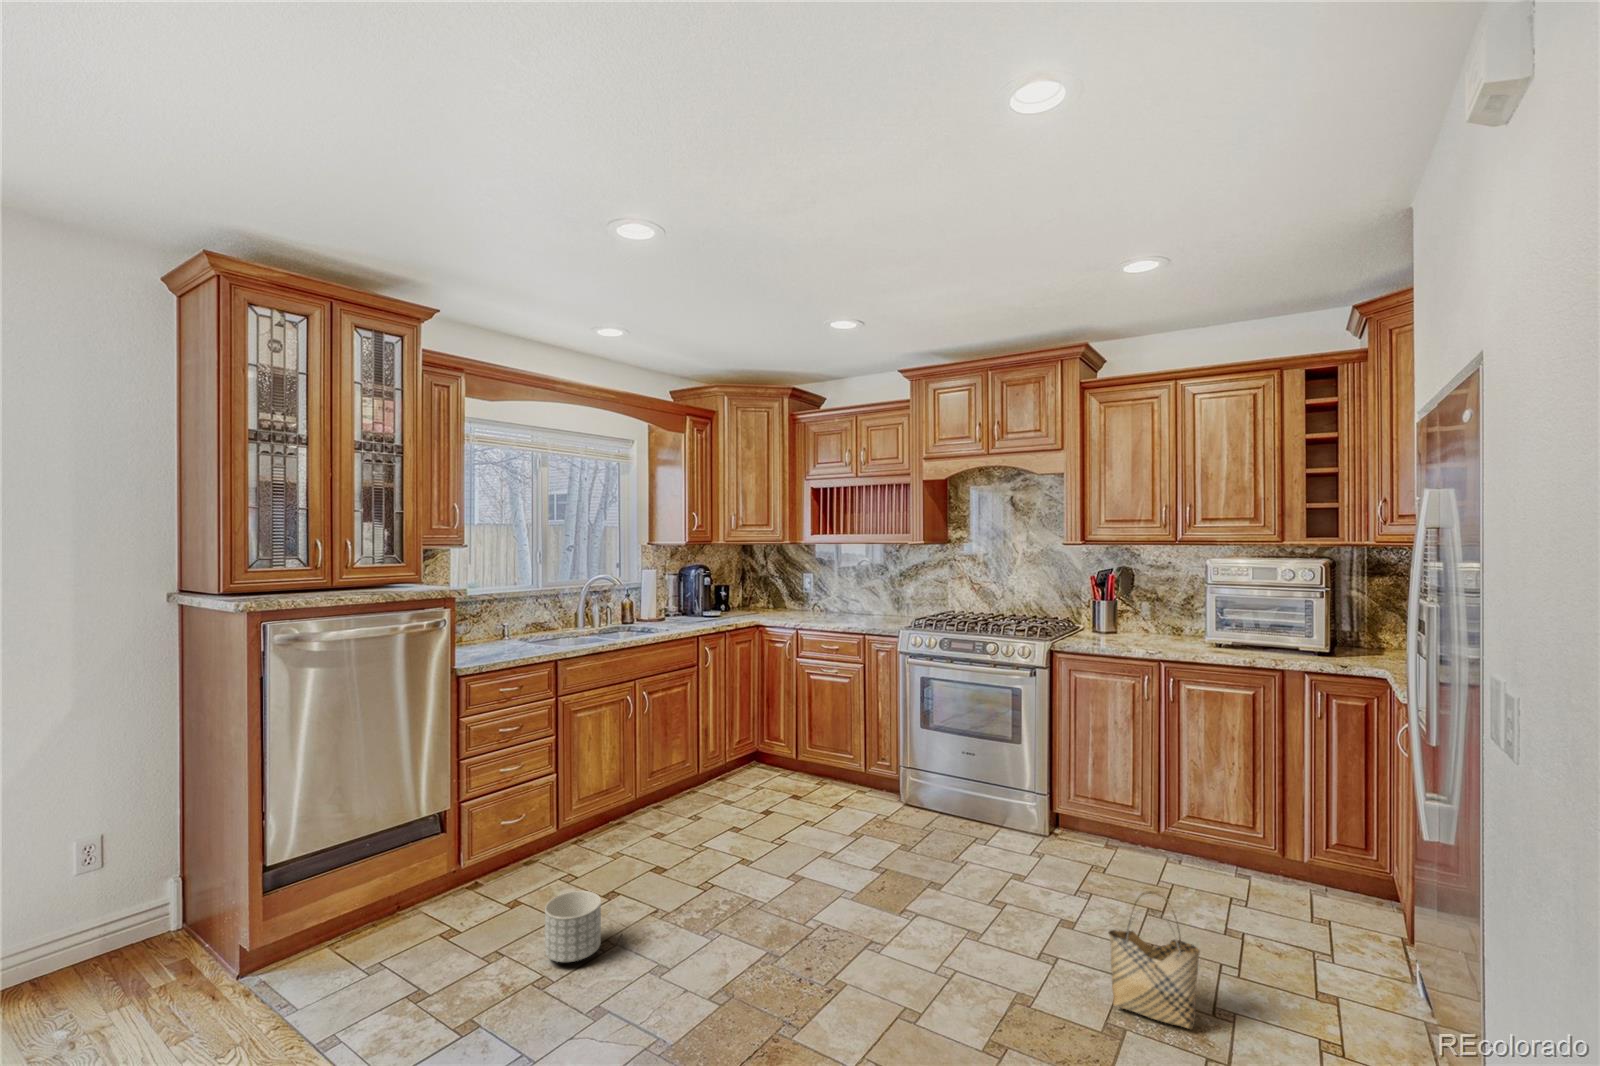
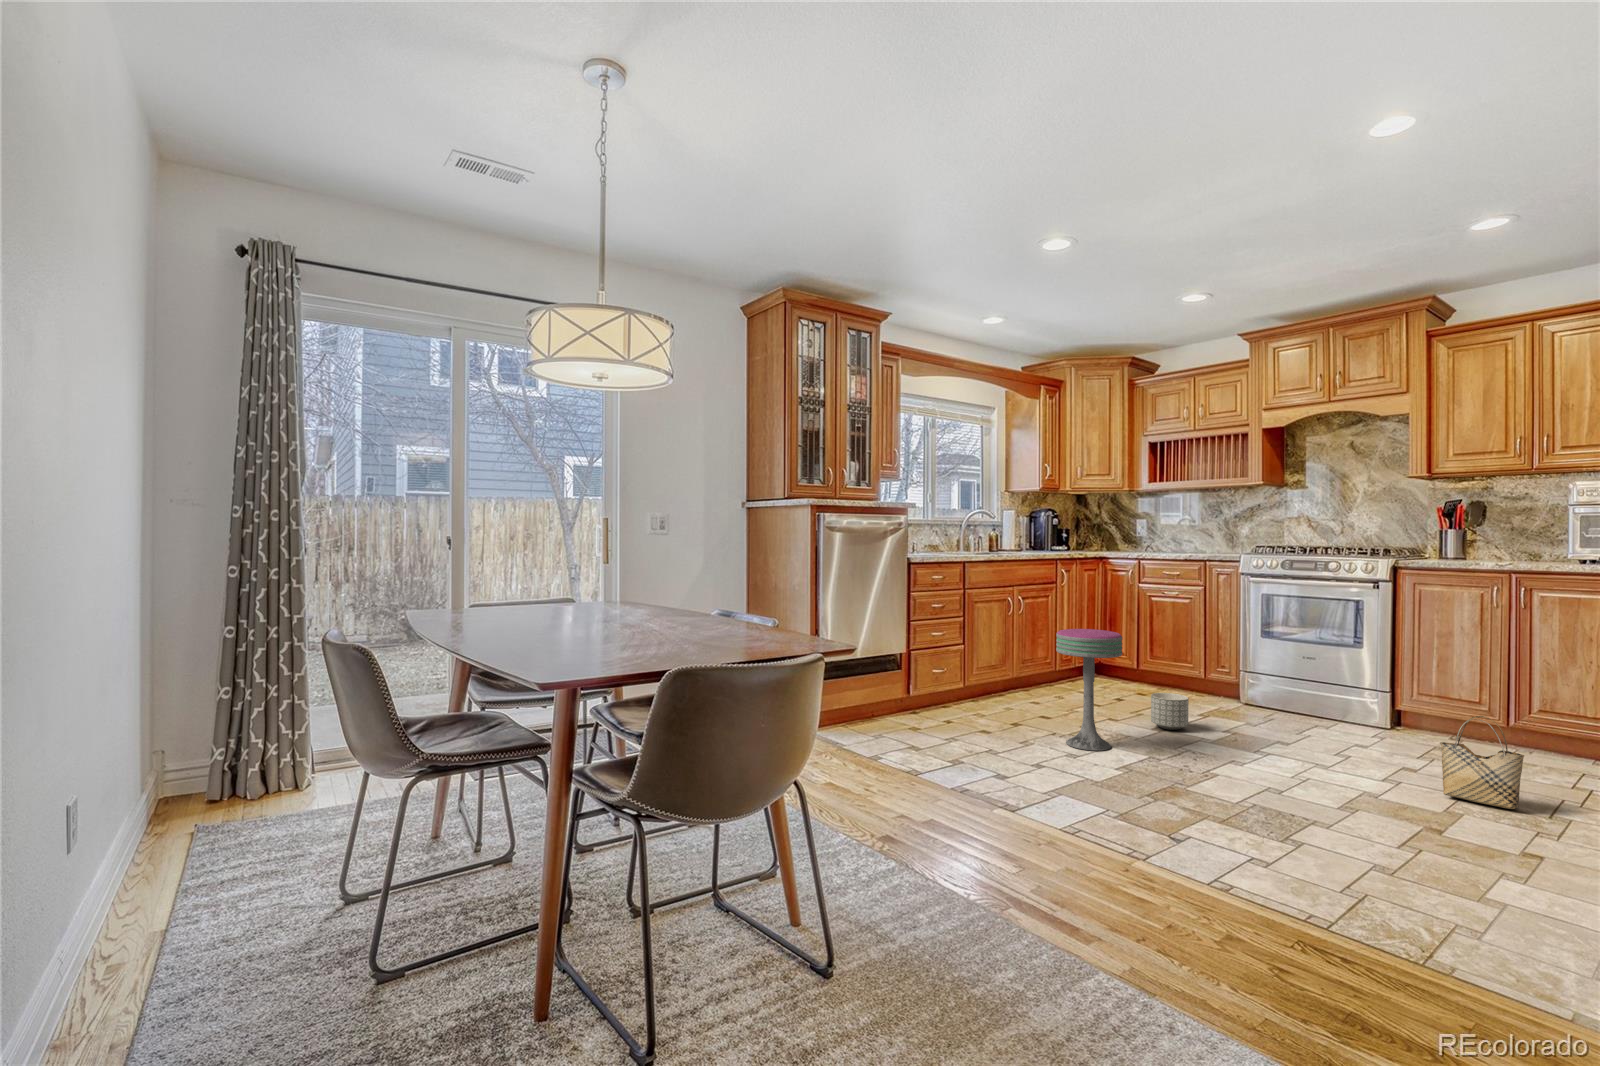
bar stool: none [643,775,734,971] -> present [1056,629,1122,751]
planter: present [545,891,601,962] -> present [1151,693,1189,730]

